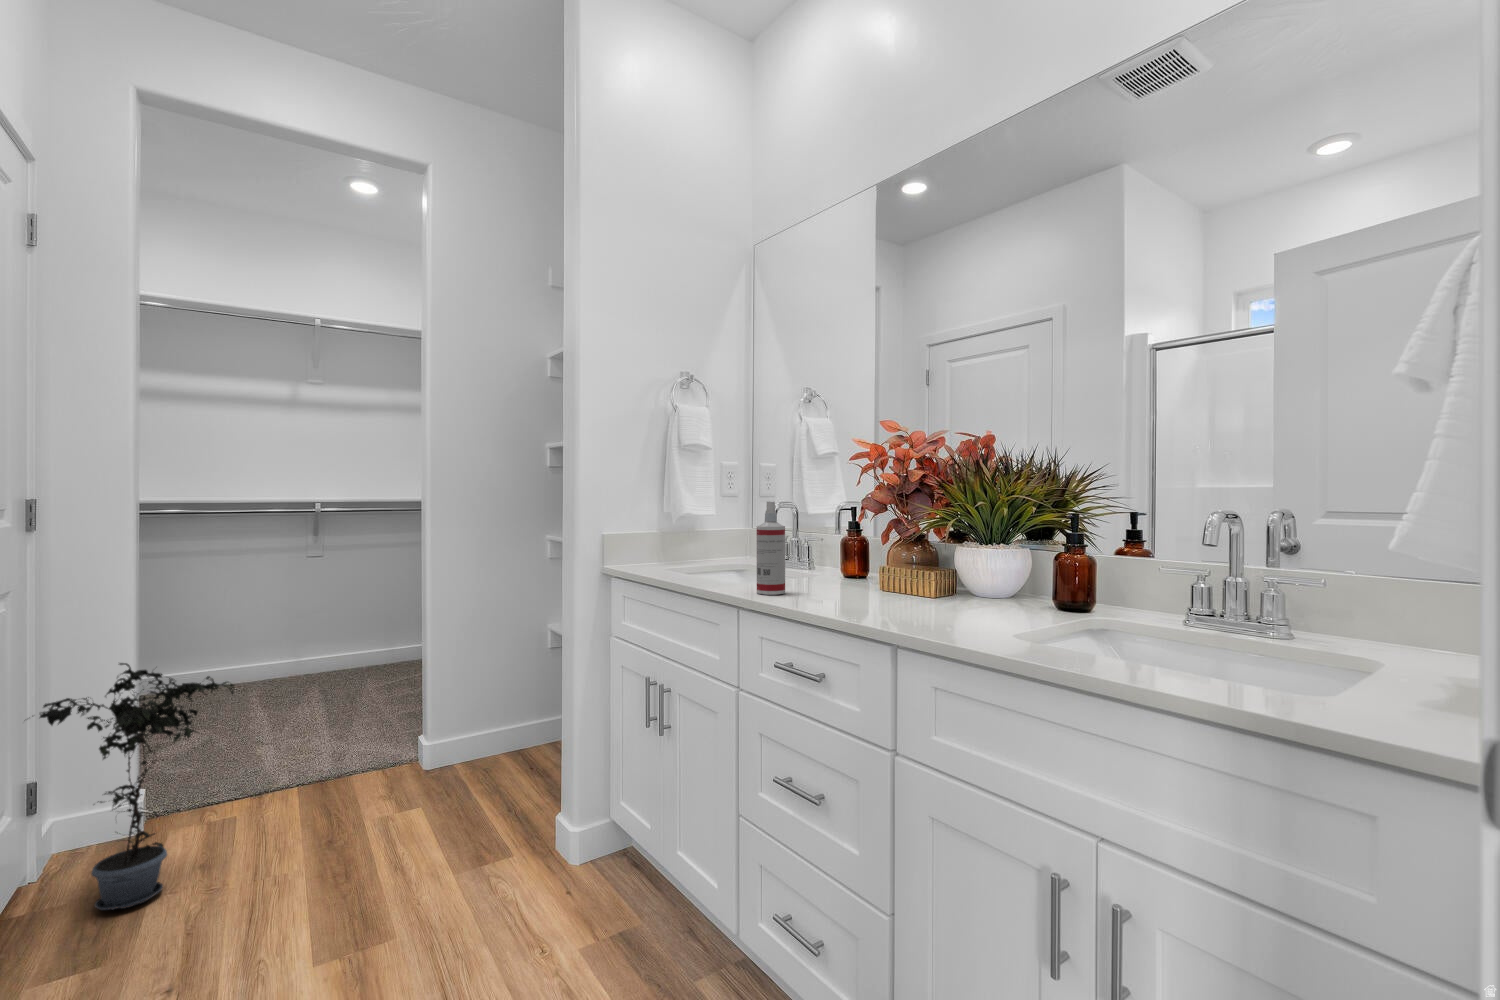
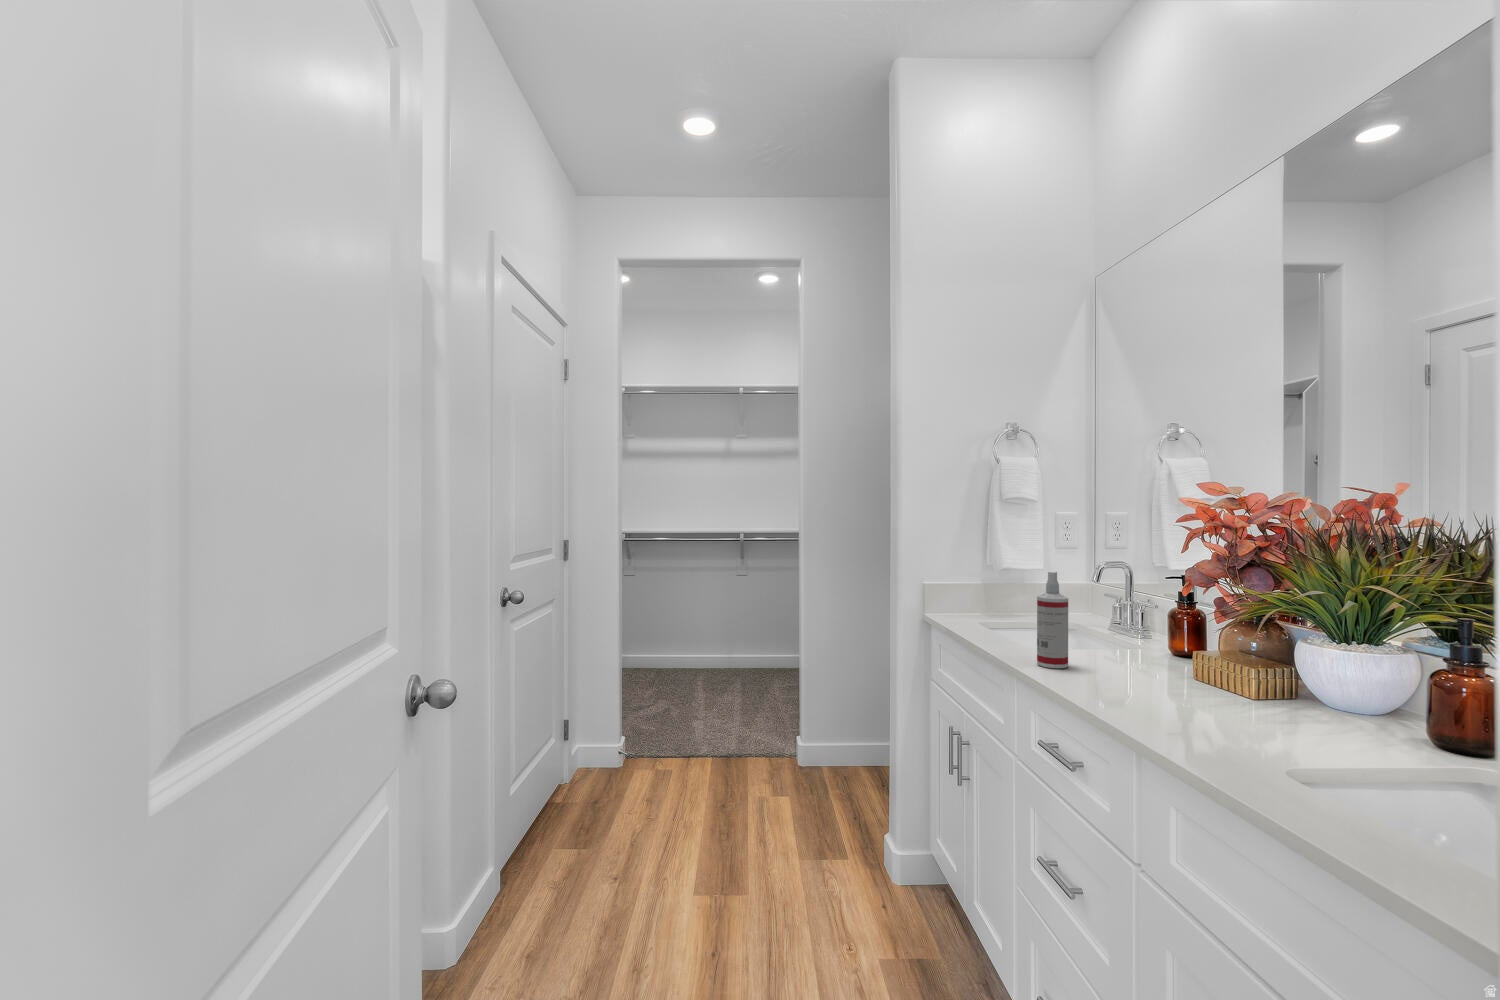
potted plant: present [40,663,234,911] -> none [558,648,666,815]

